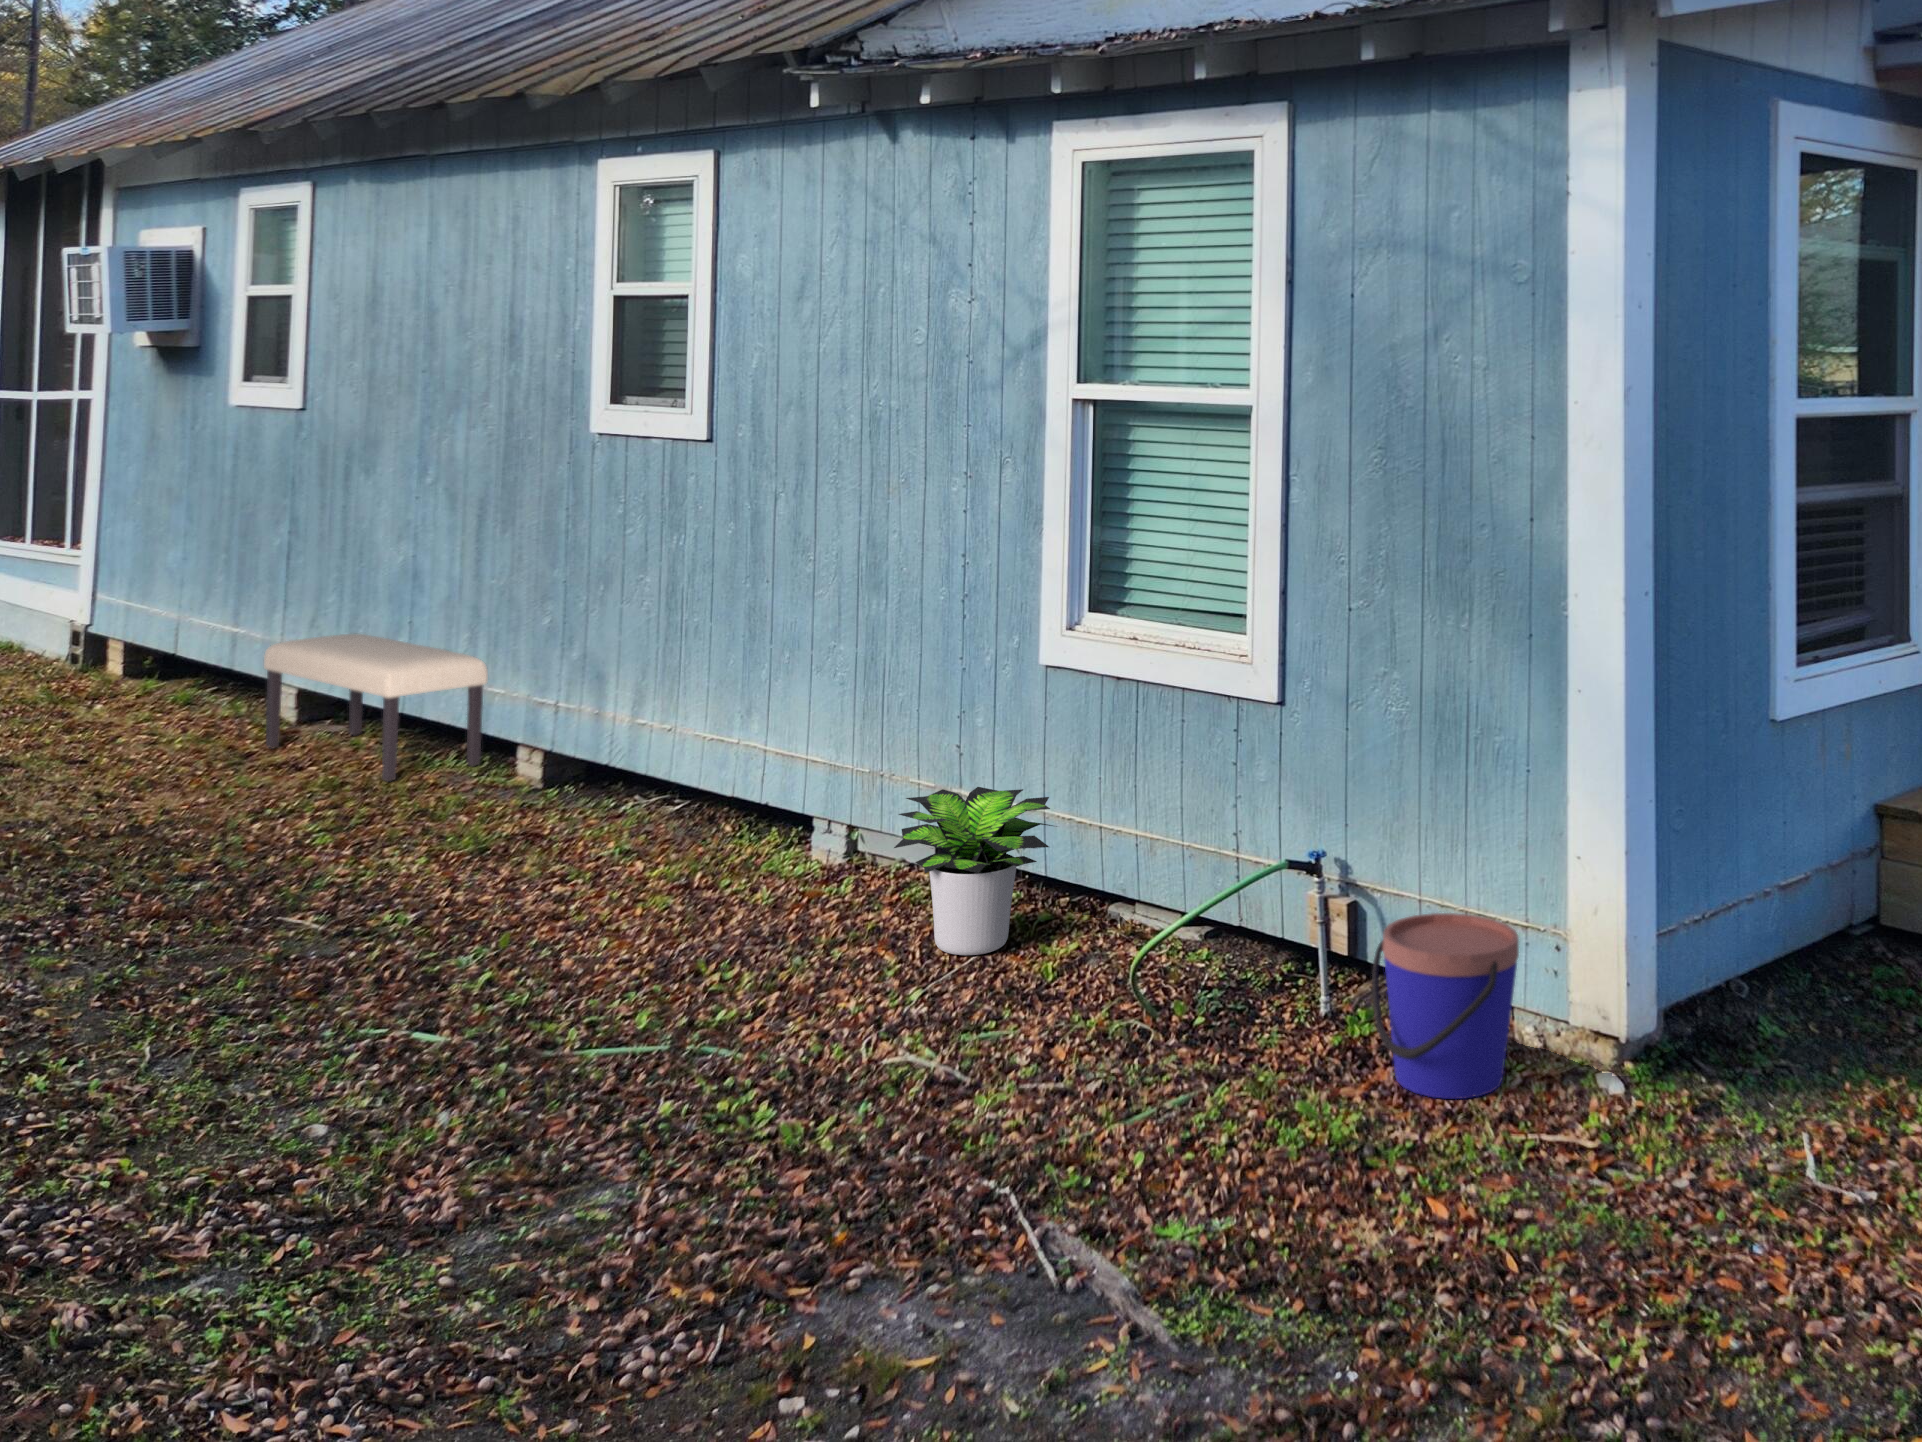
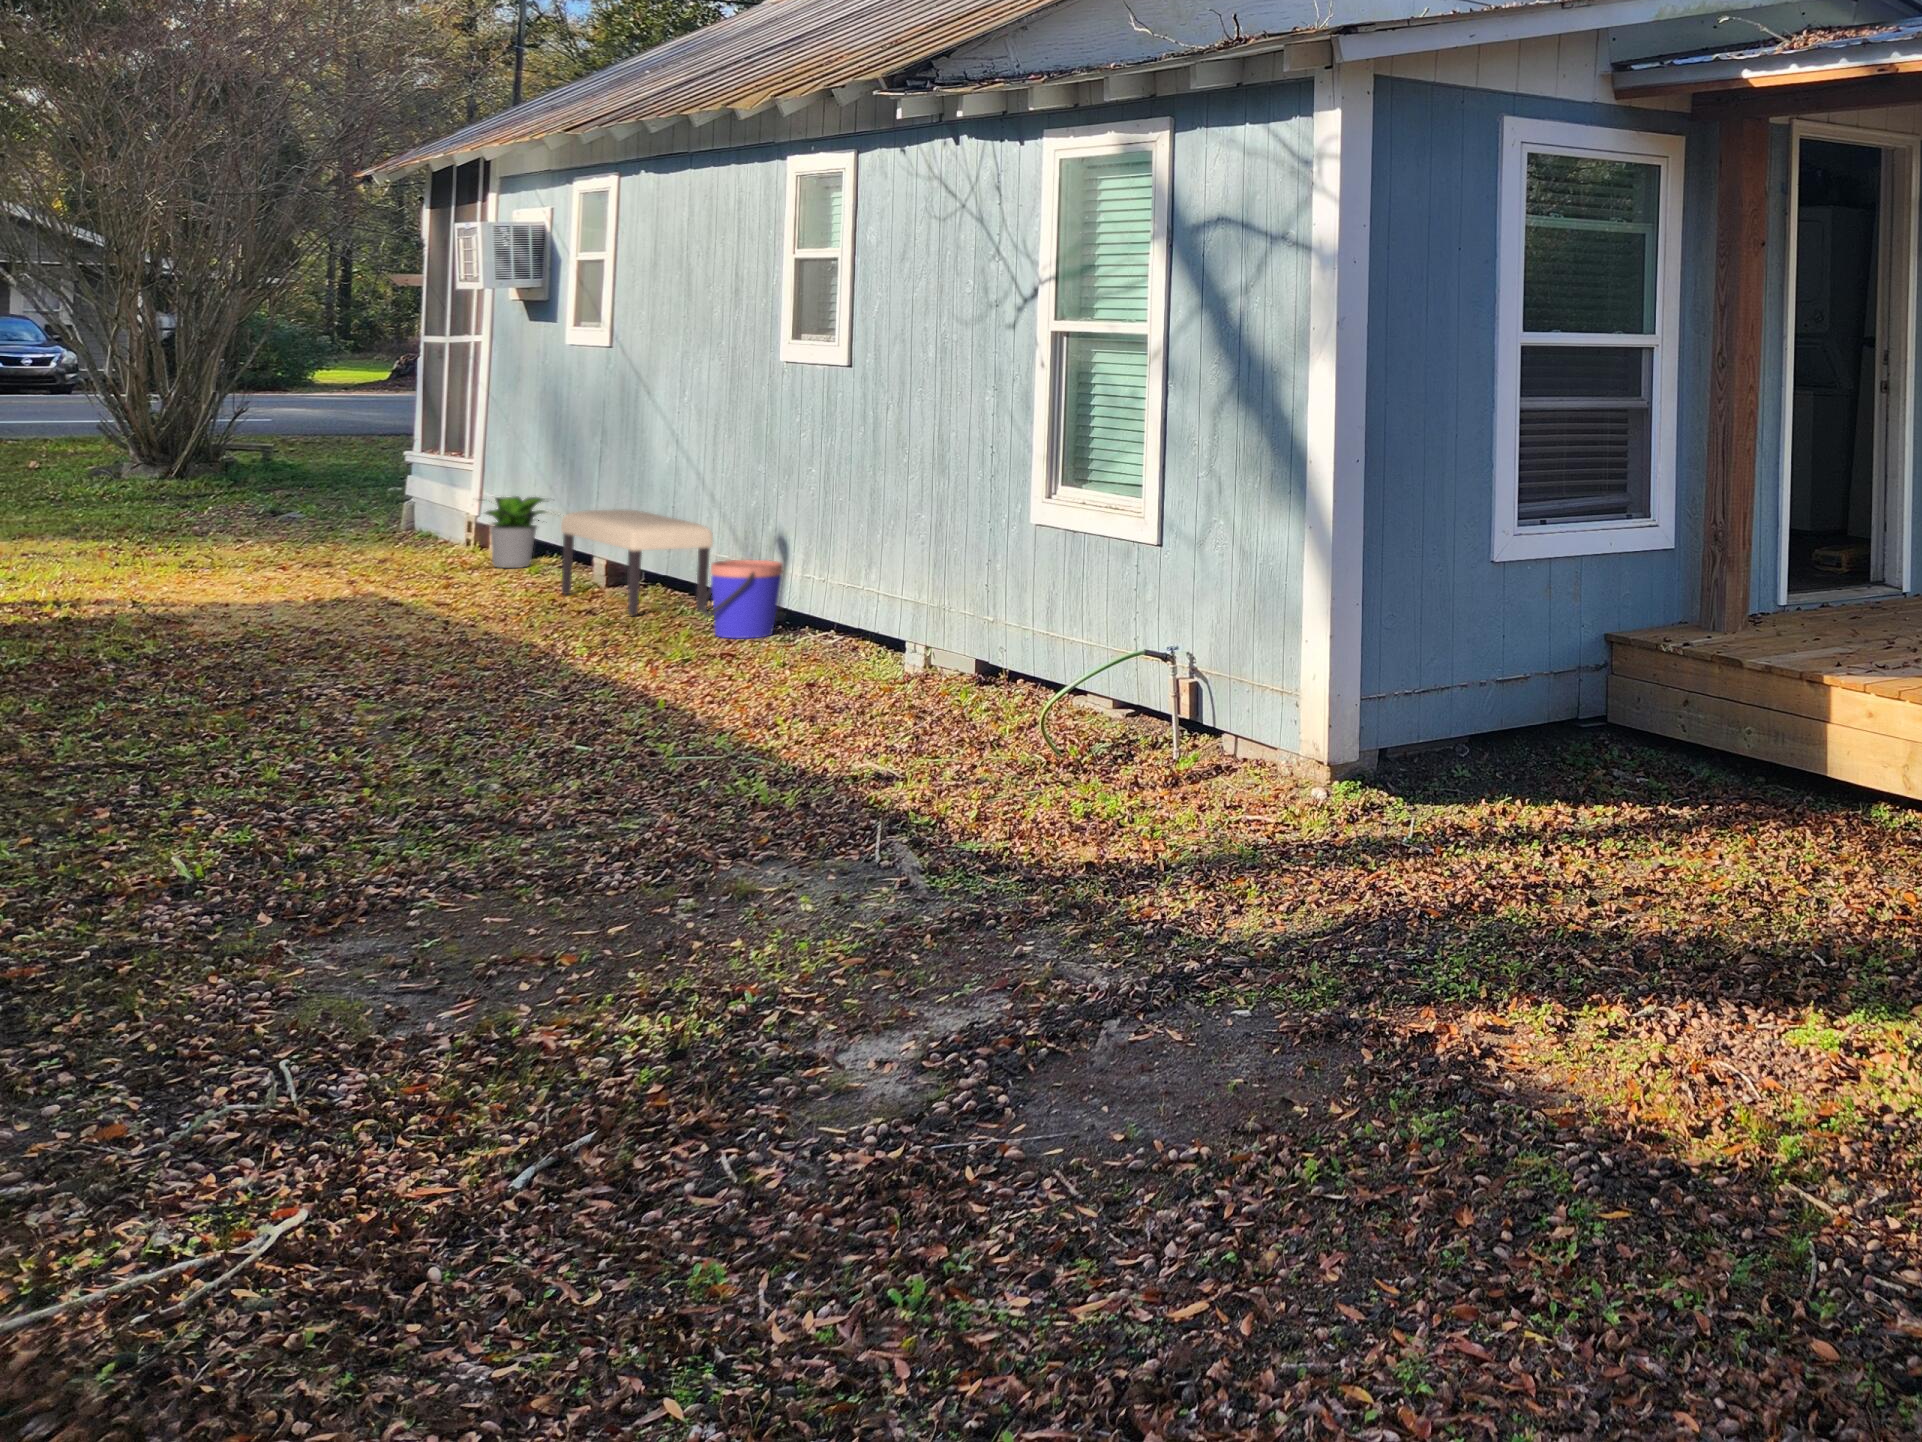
potted plant: present [894,787,1053,955] -> present [486,496,545,568]
bucket: present [1372,913,1519,1099] -> present [701,560,783,638]

